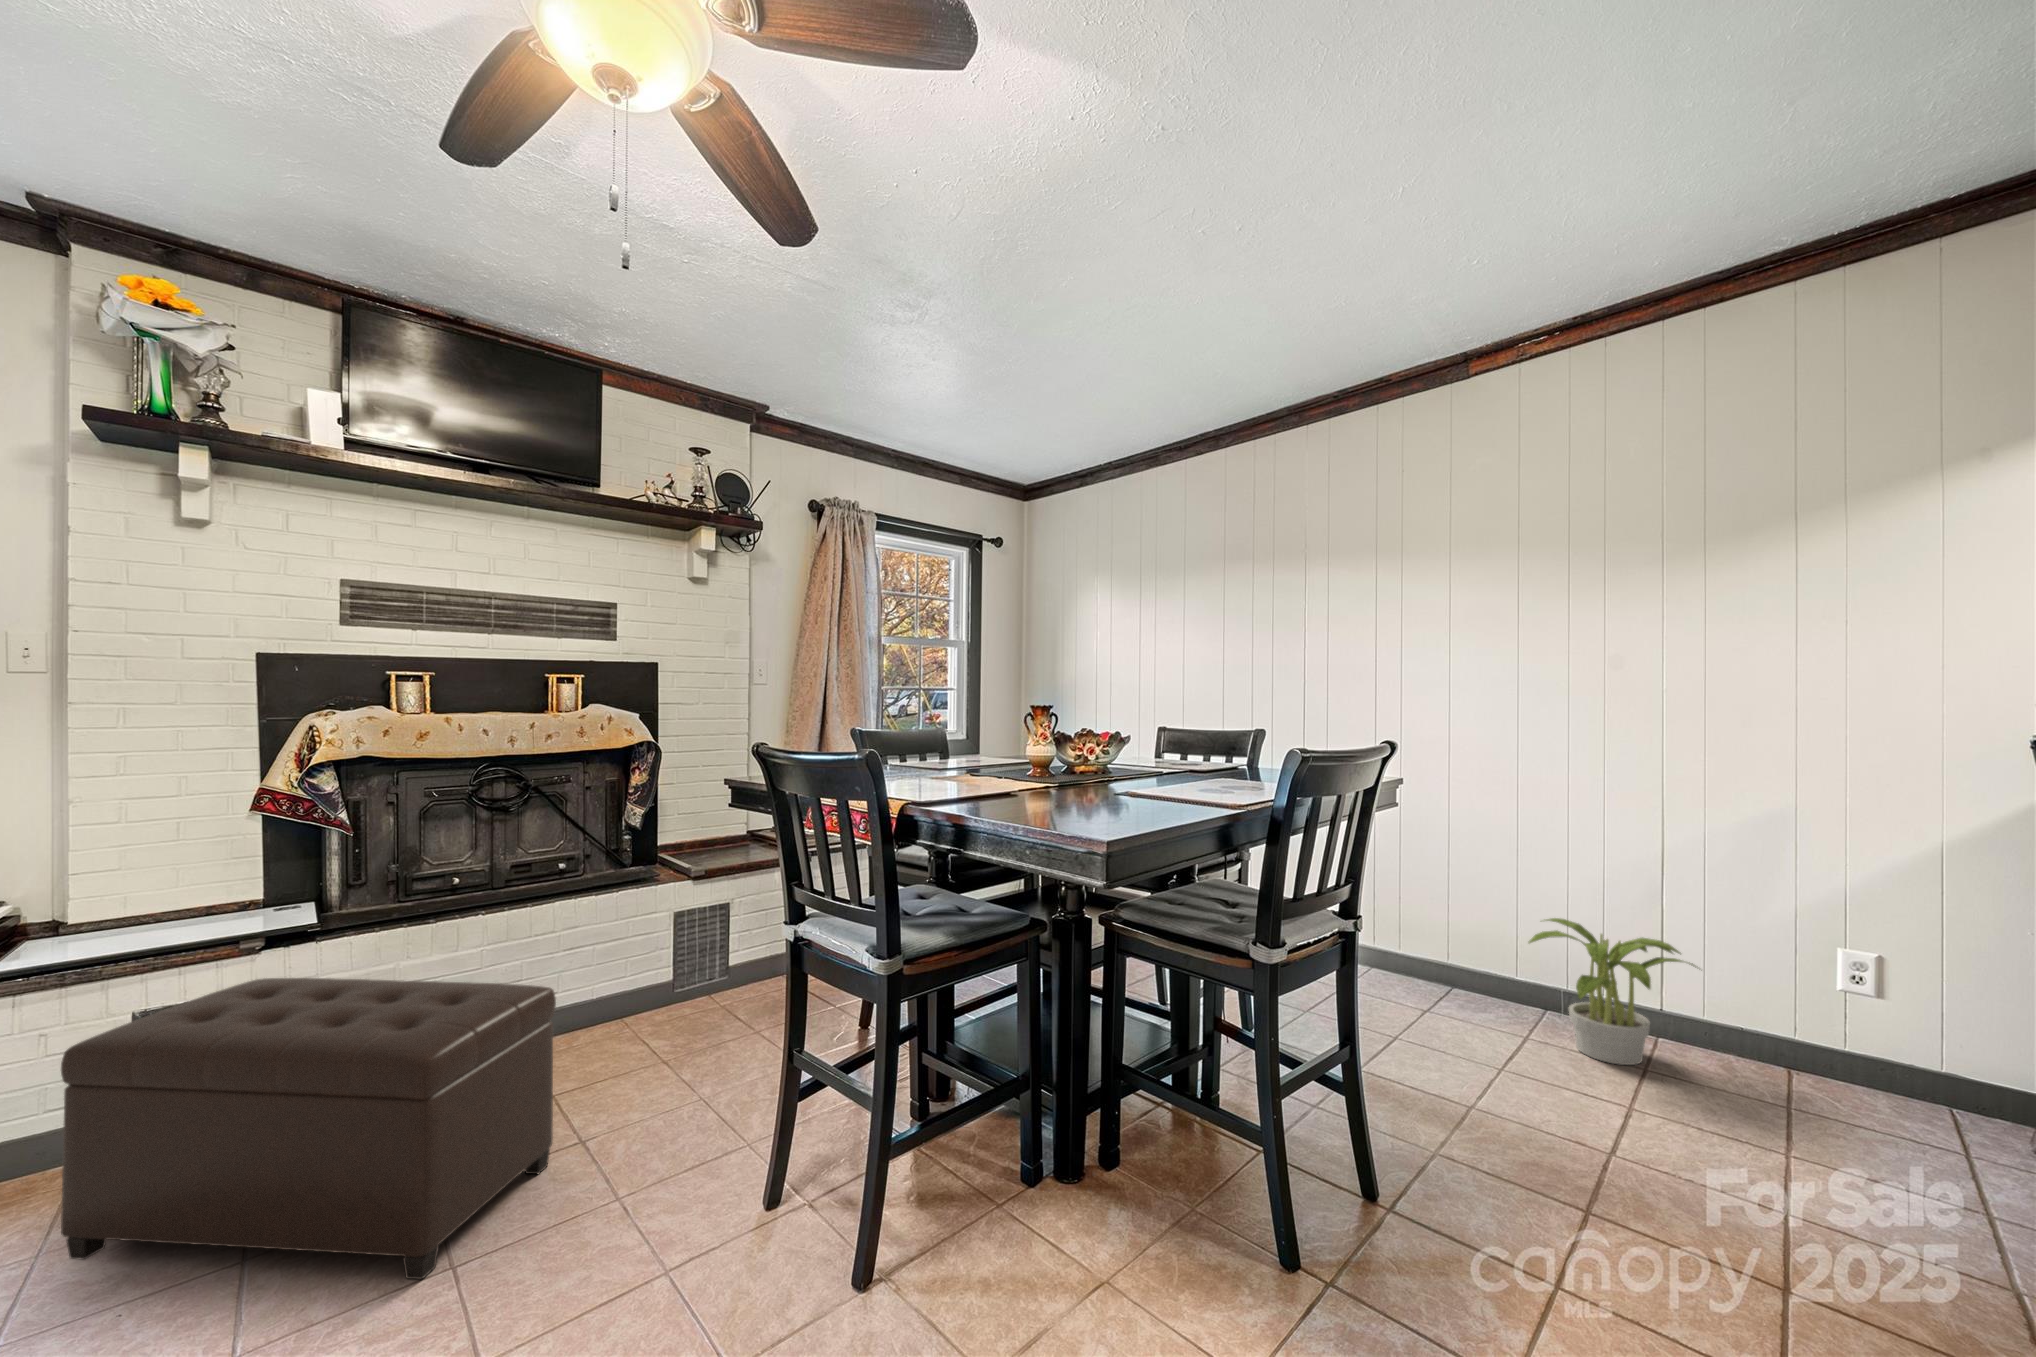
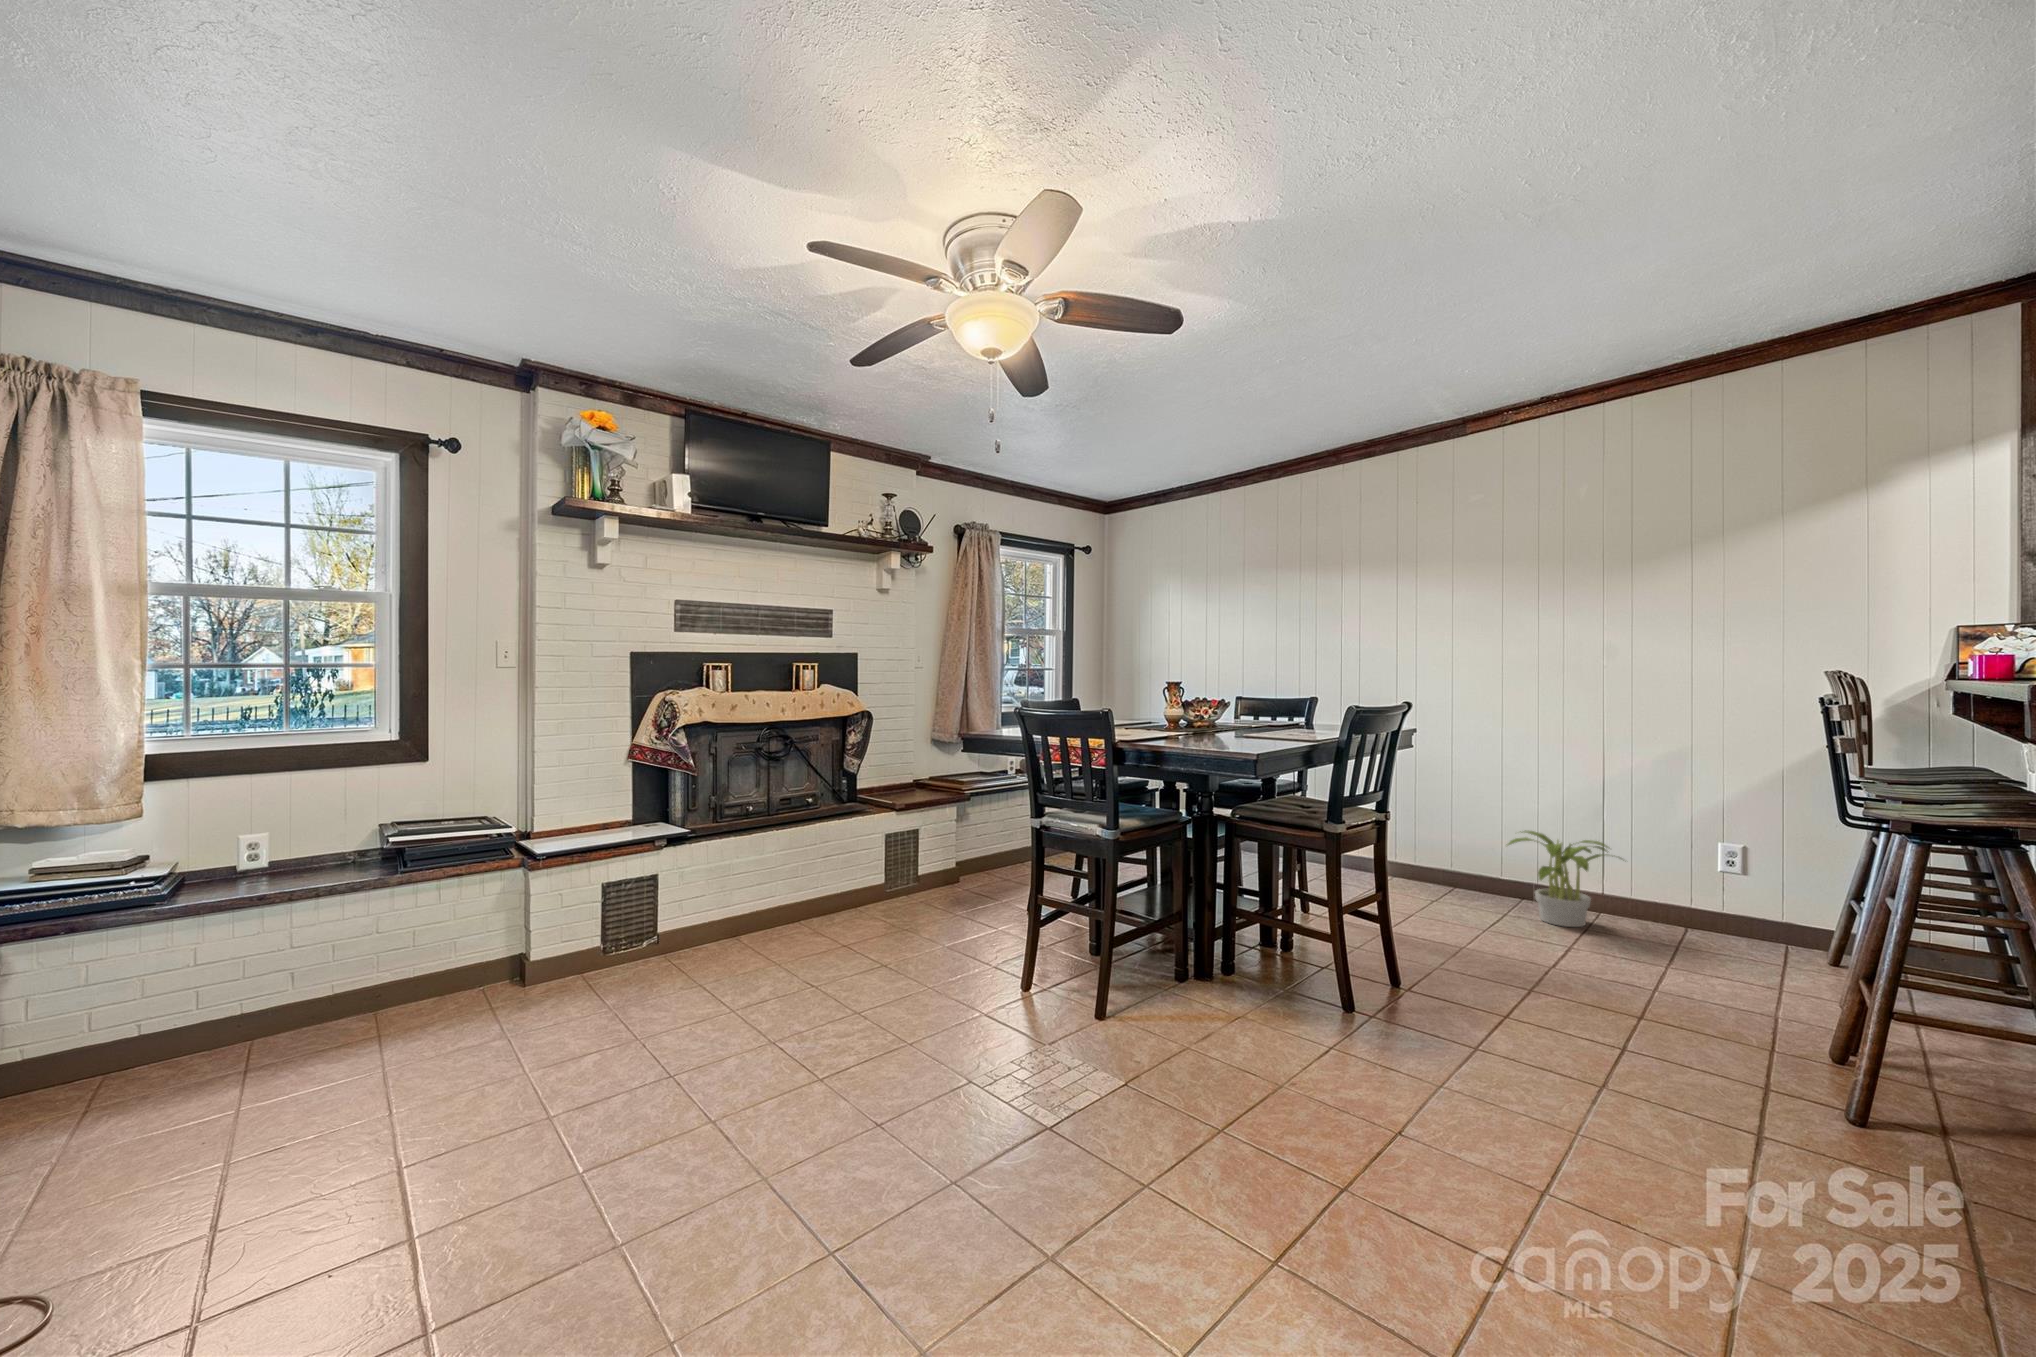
ottoman: present [61,978,556,1279] -> none [621,858,876,1016]

